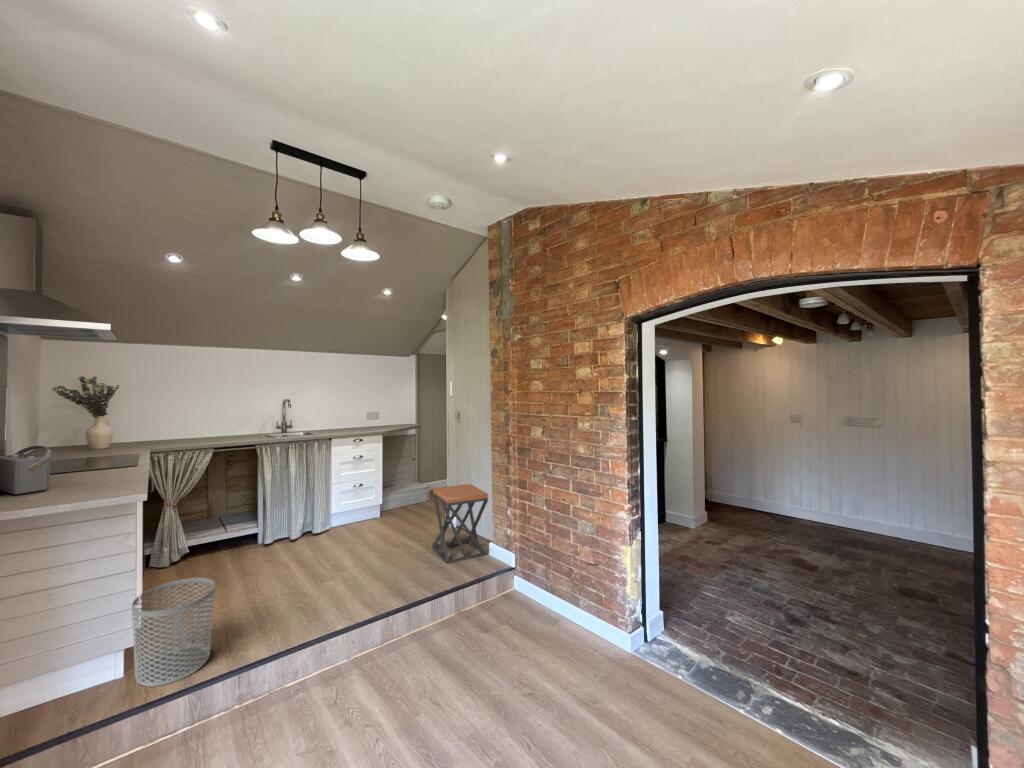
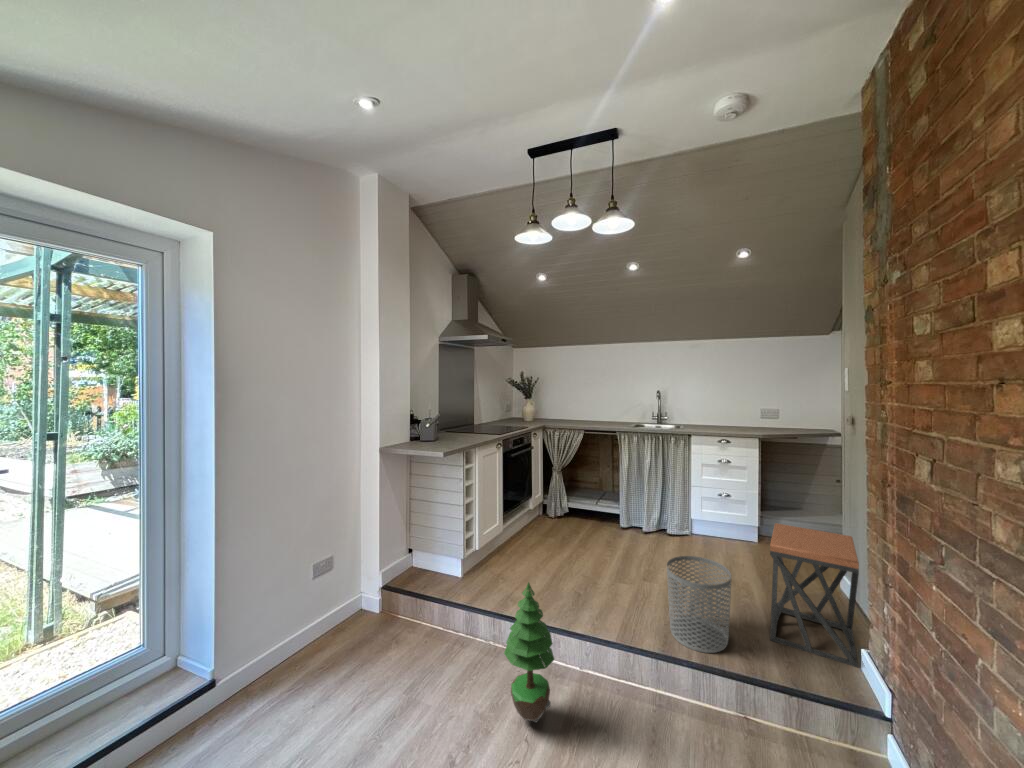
waste bin: present [132,578,215,687] -> present [667,556,731,653]
potted tree: none [328,579,380,715] -> present [504,582,554,722]

